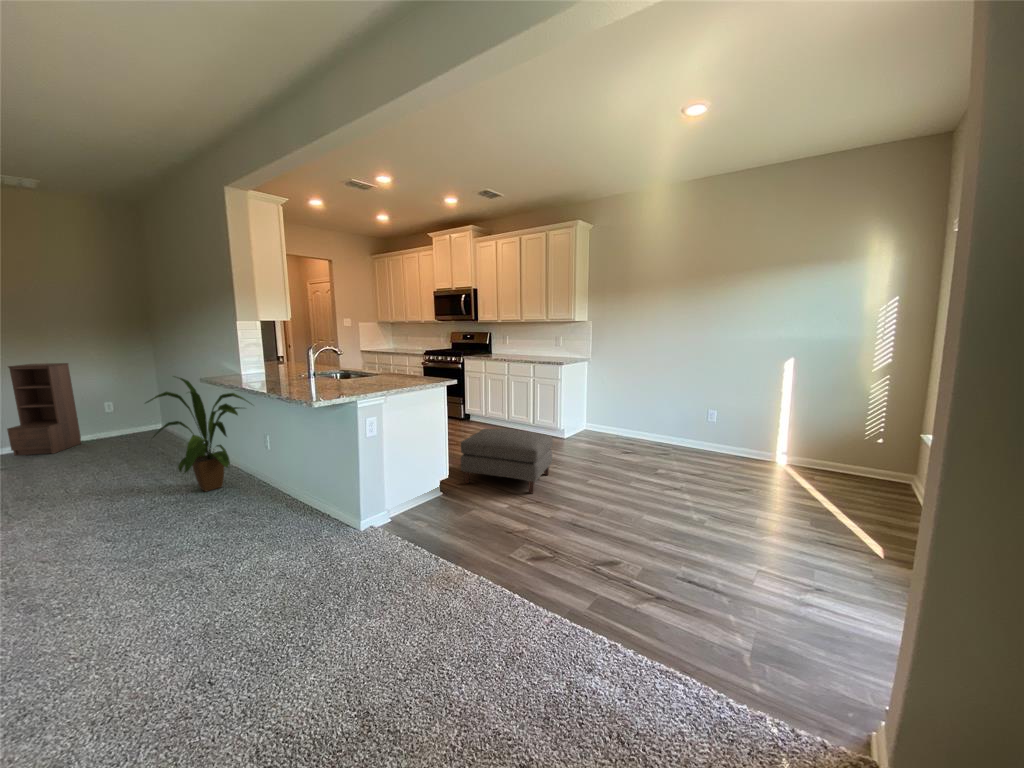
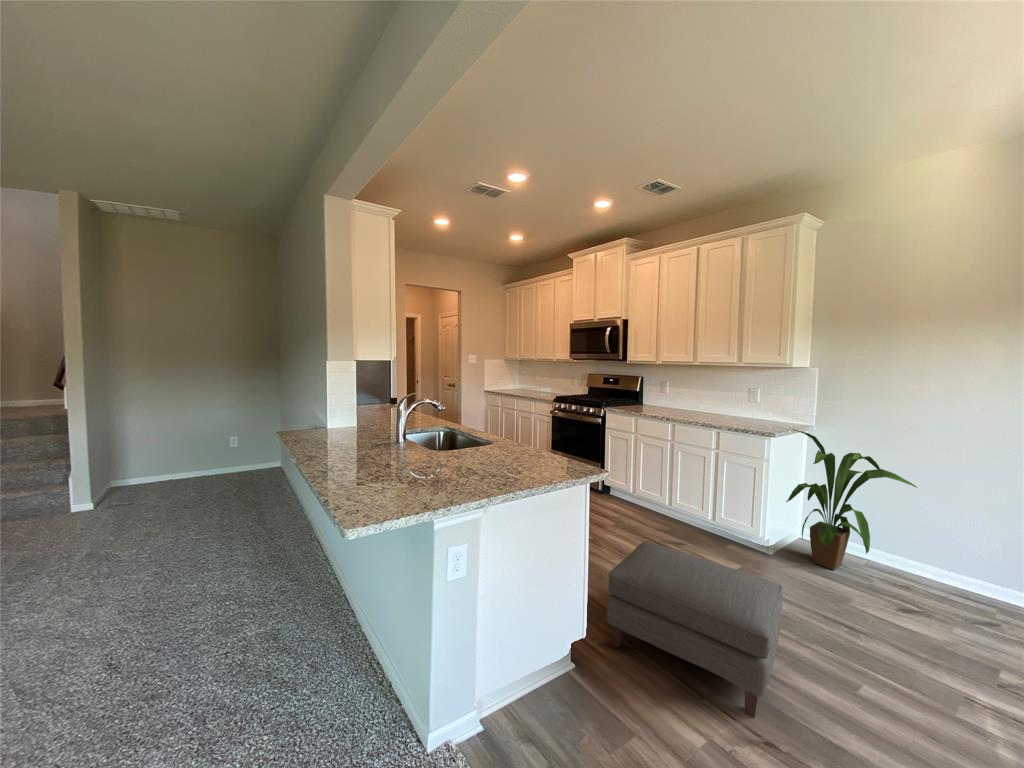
bookshelf: present [7,363,81,456] -> none [149,394,212,486]
house plant: present [146,377,248,492] -> present [786,430,917,570]

